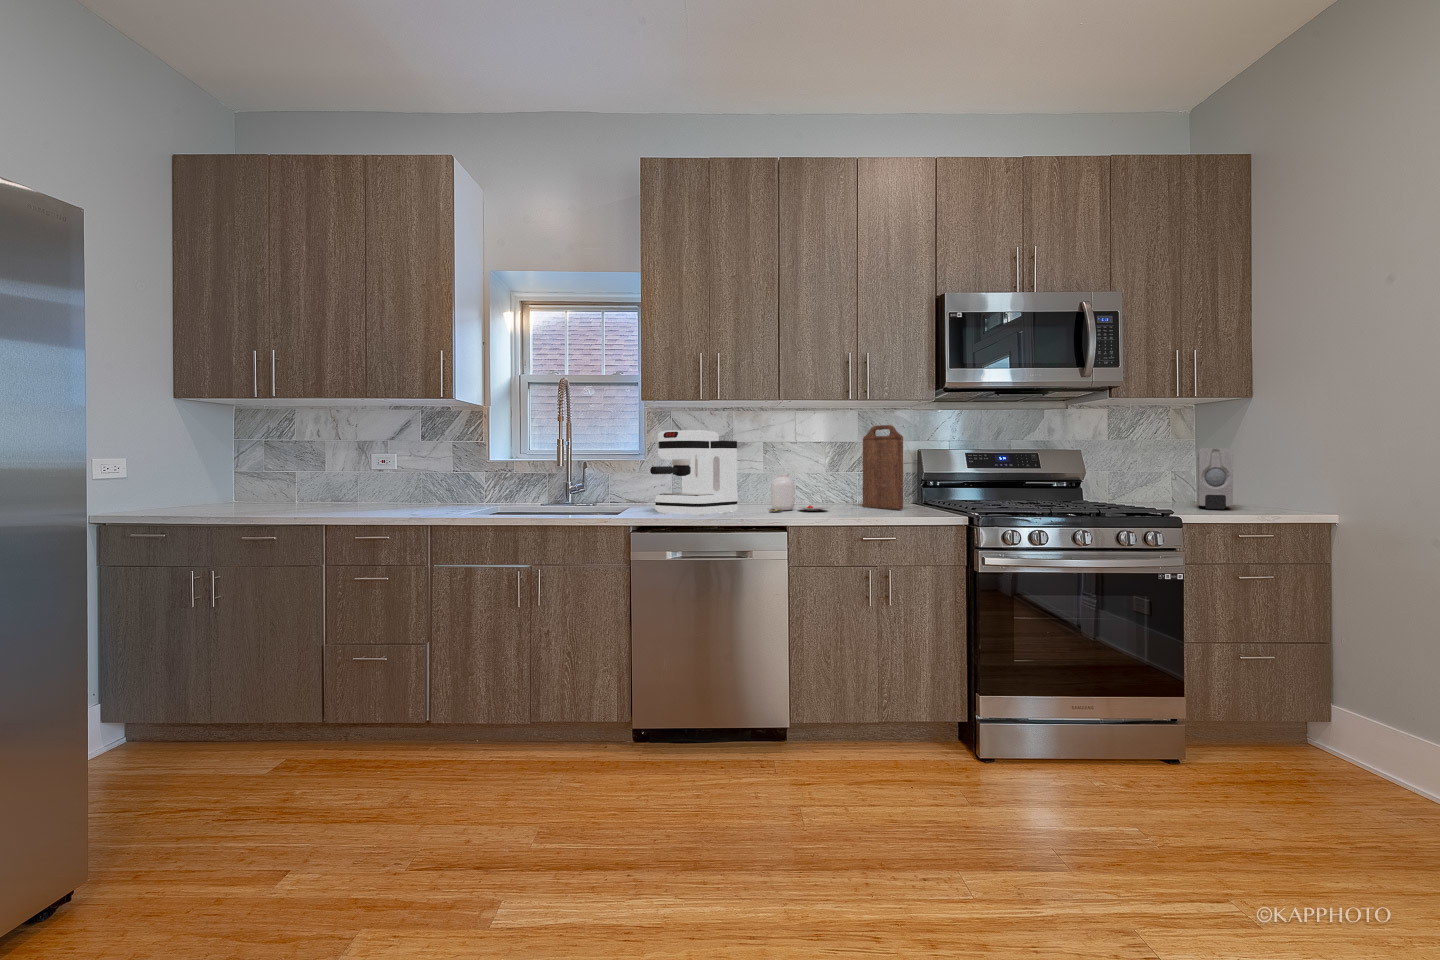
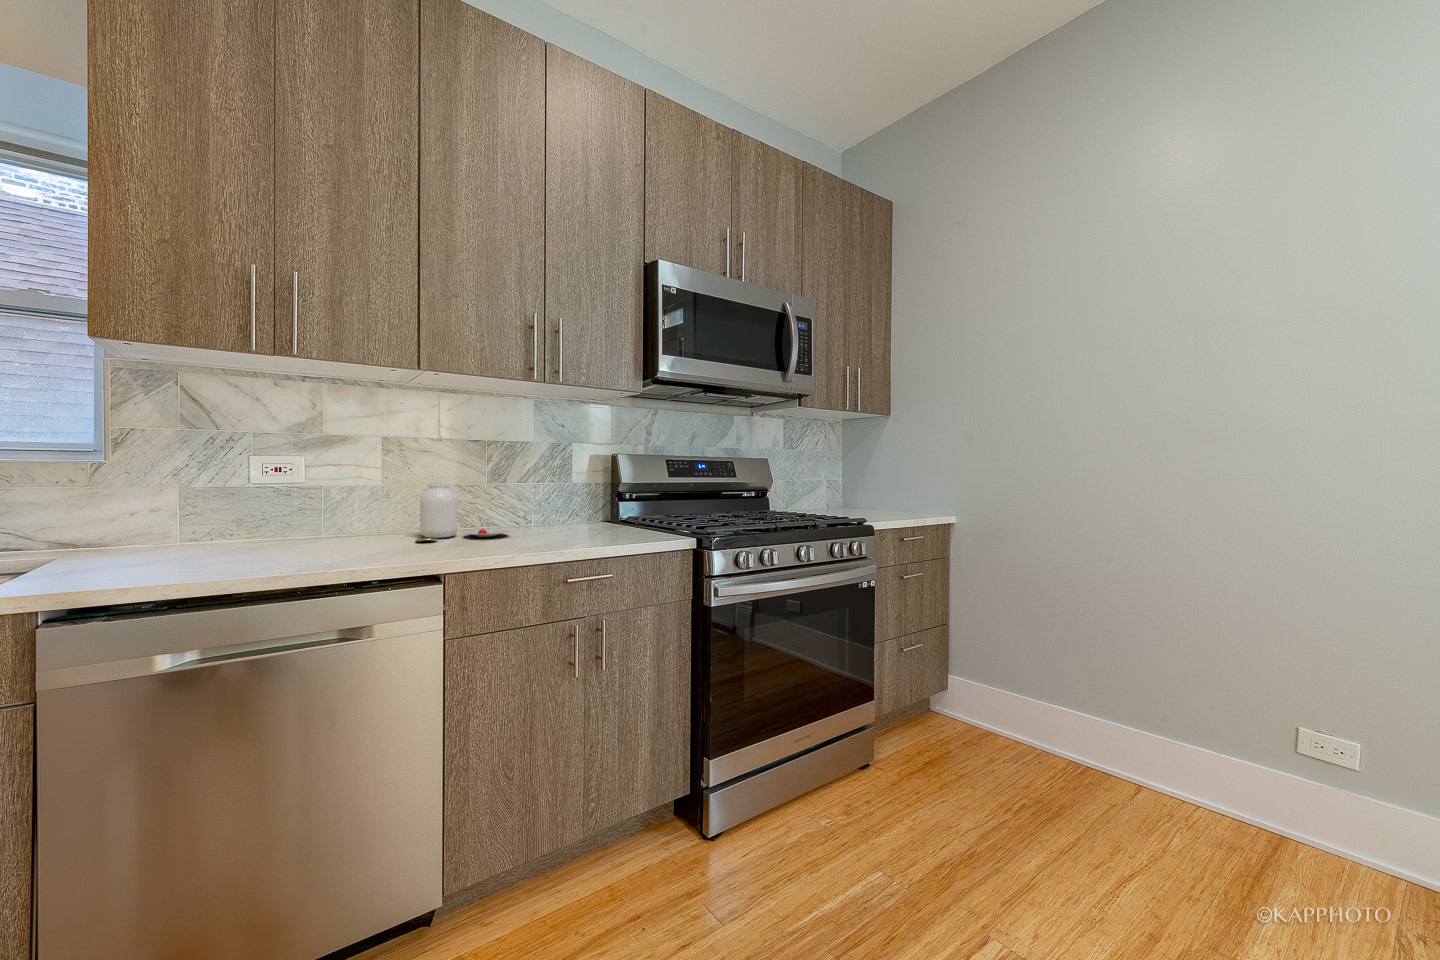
cutting board: present [863,425,903,509] -> none [553,421,609,528]
coffee maker: present [650,430,738,516] -> none [150,407,358,562]
soap dispenser: present [1198,448,1233,509] -> none [863,459,898,515]

